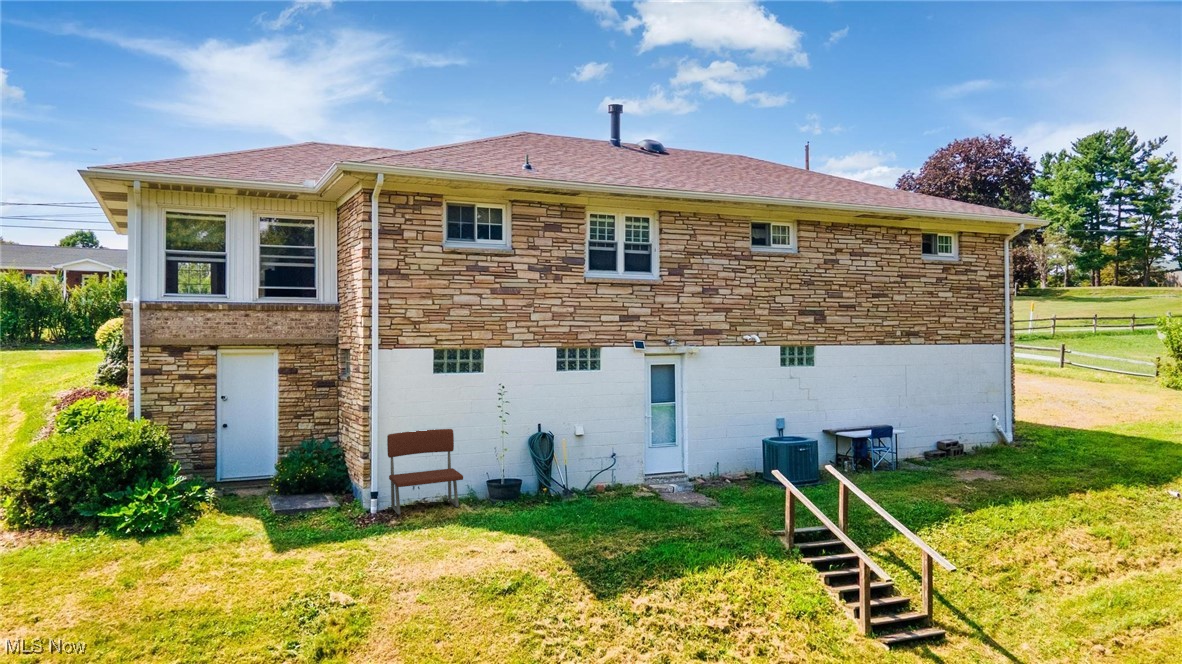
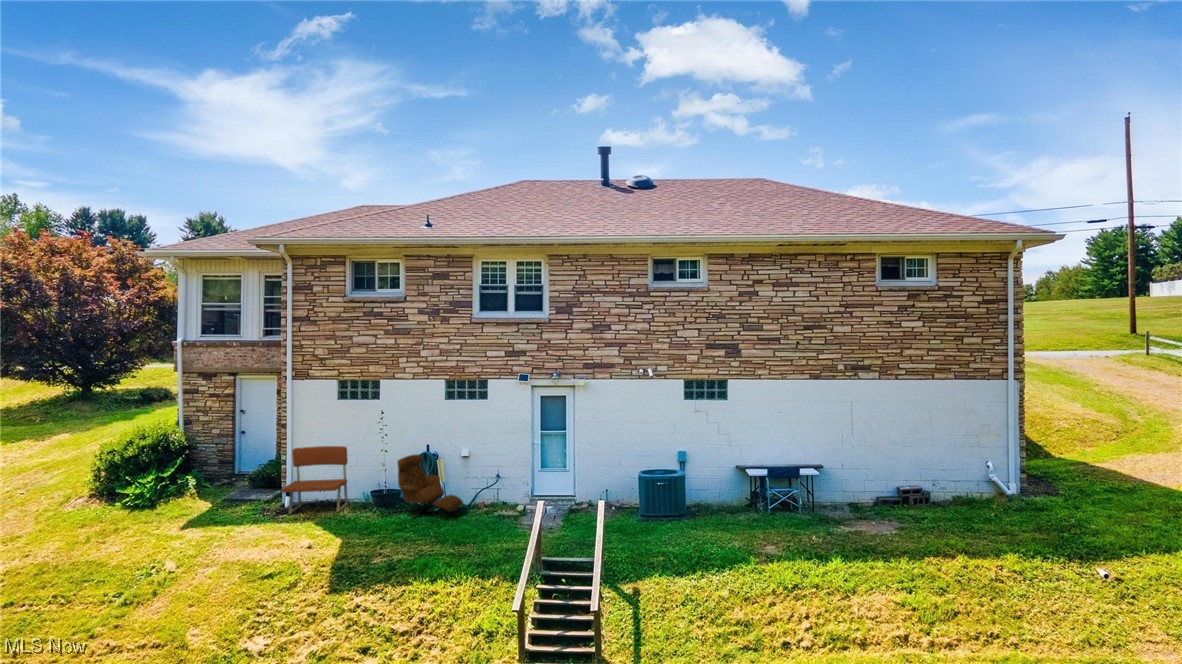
lounge chair: none [535,433,606,502] -> present [397,455,463,519]

